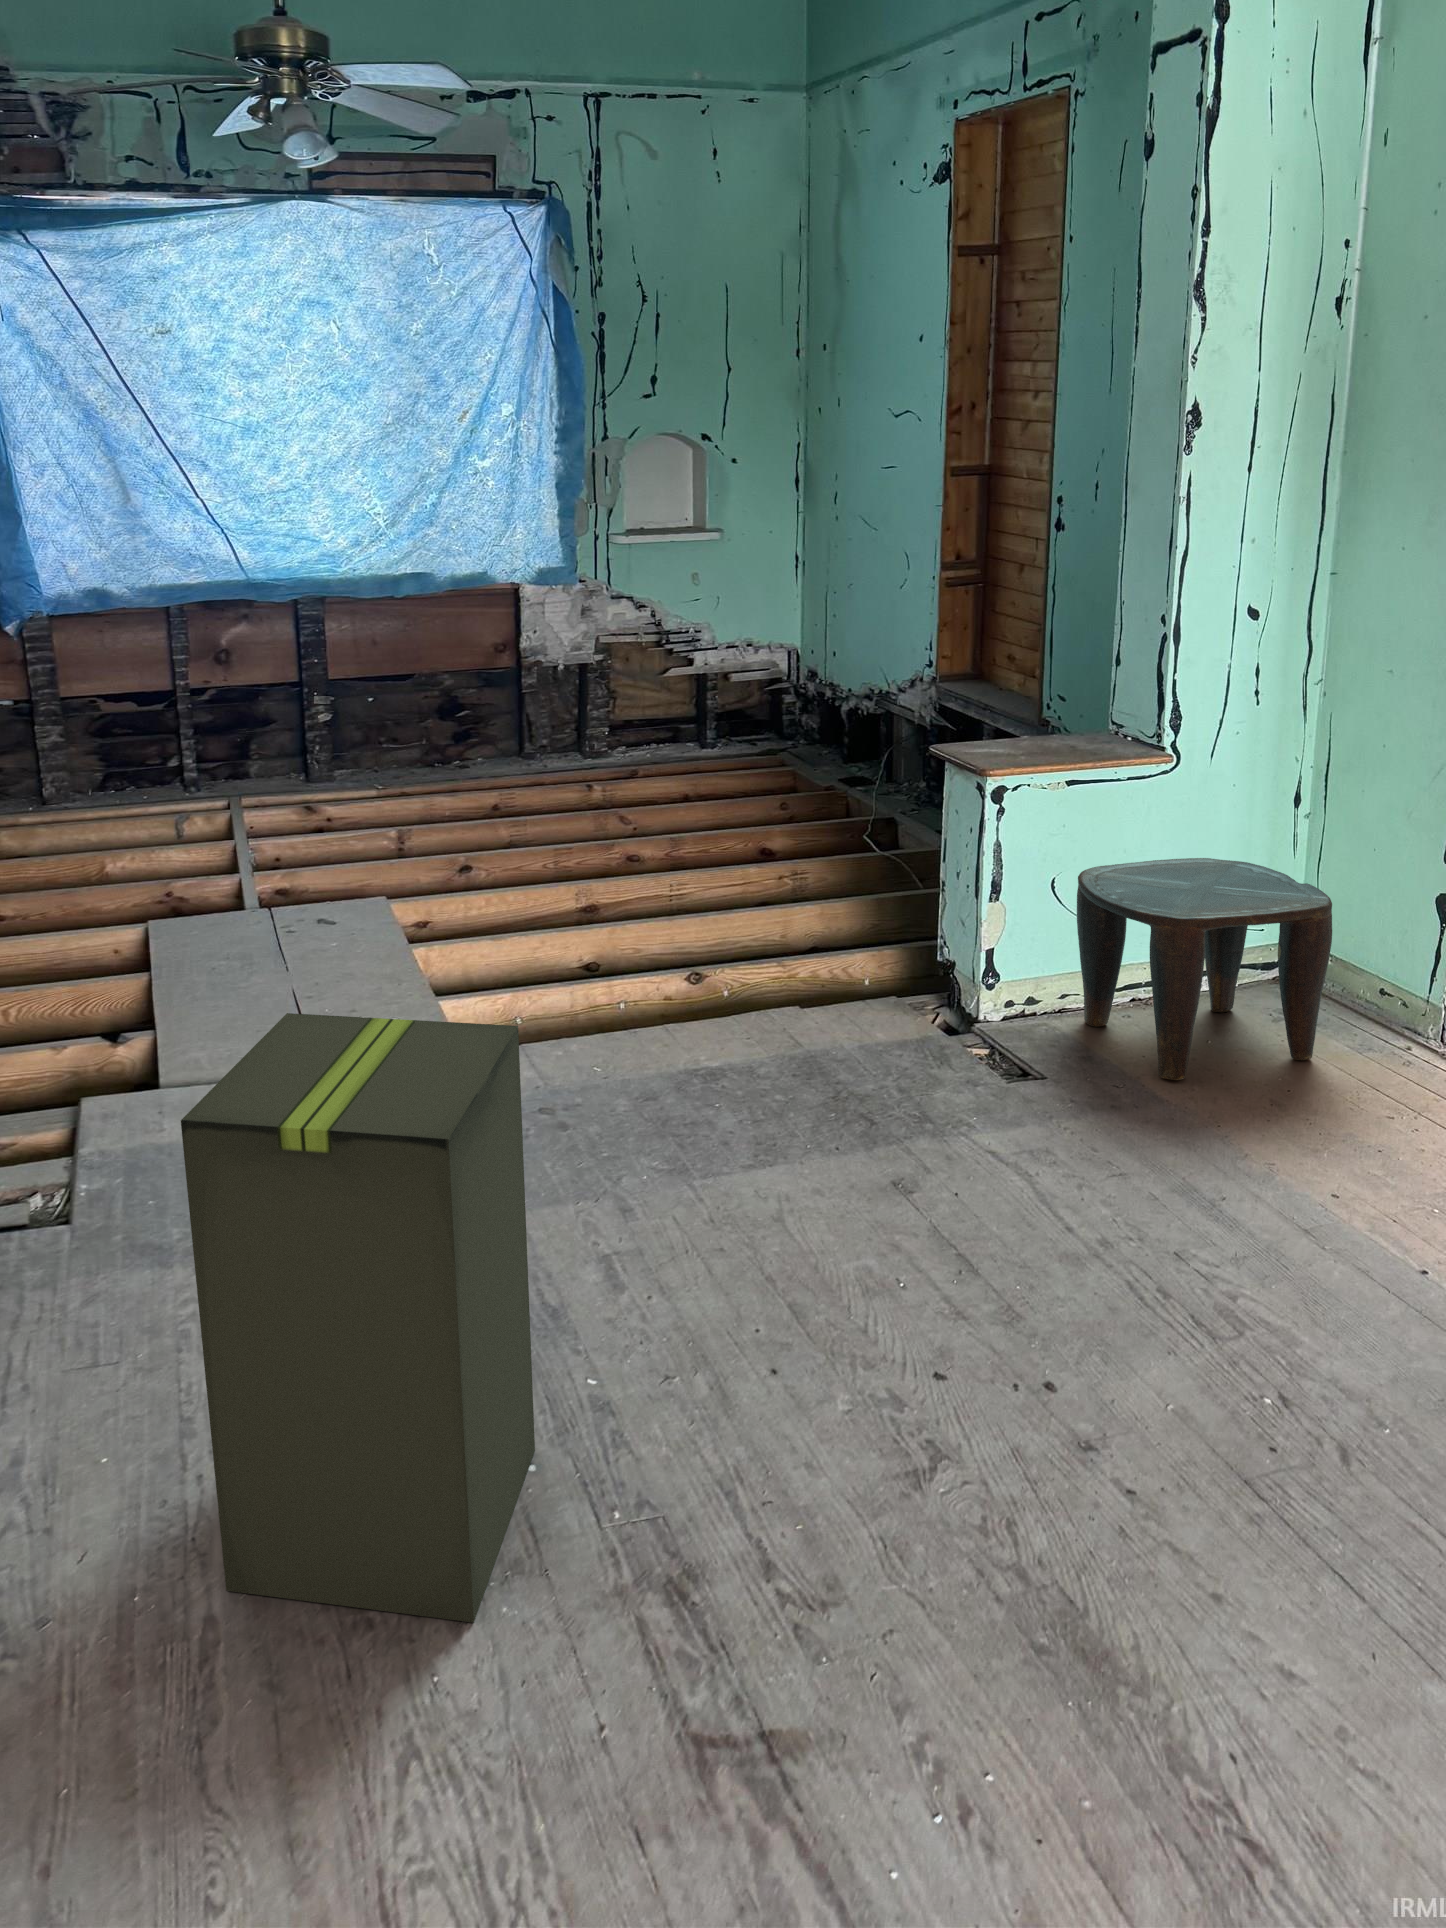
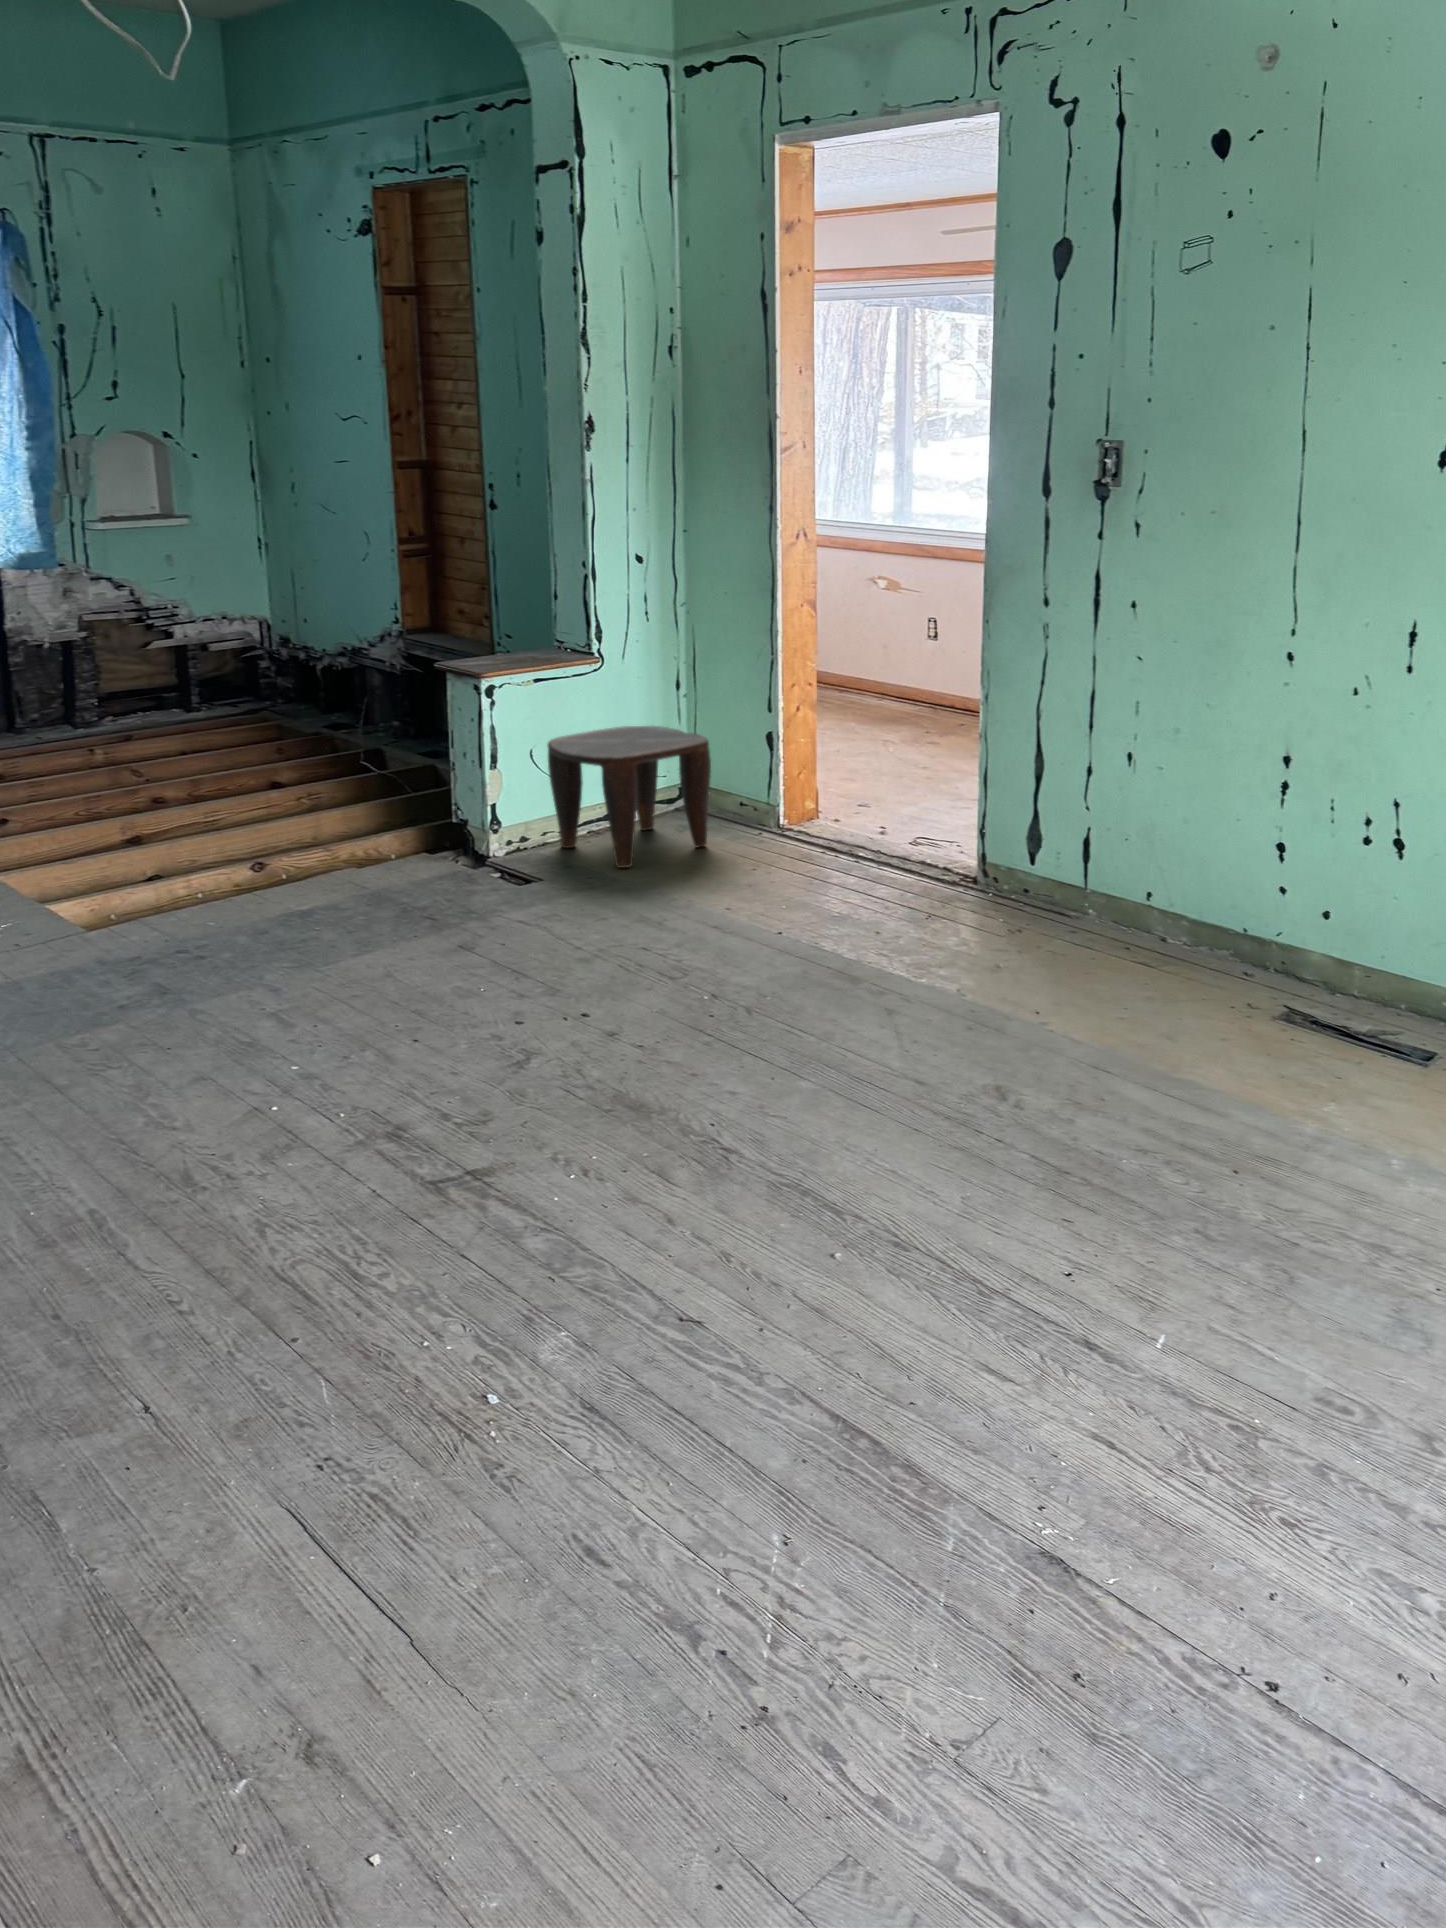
cardboard box: present [181,1013,535,1623] -> none [75,813,289,1194]

